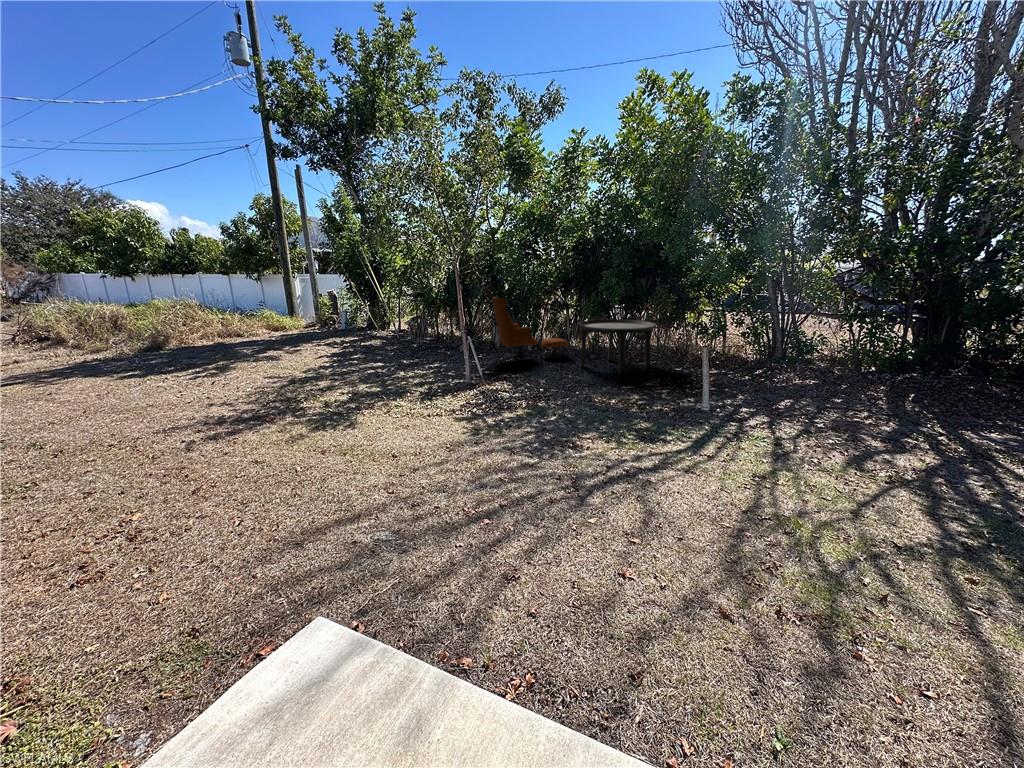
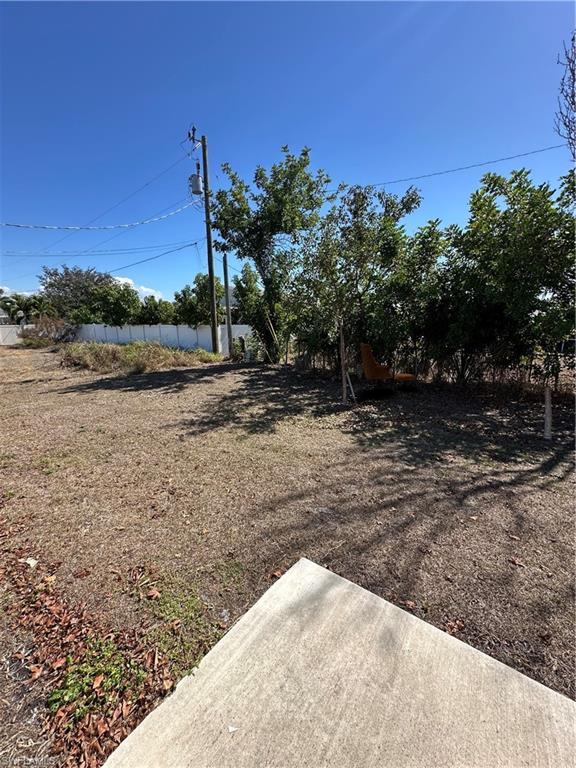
round table: present [579,319,656,374] -> none [426,361,491,403]

